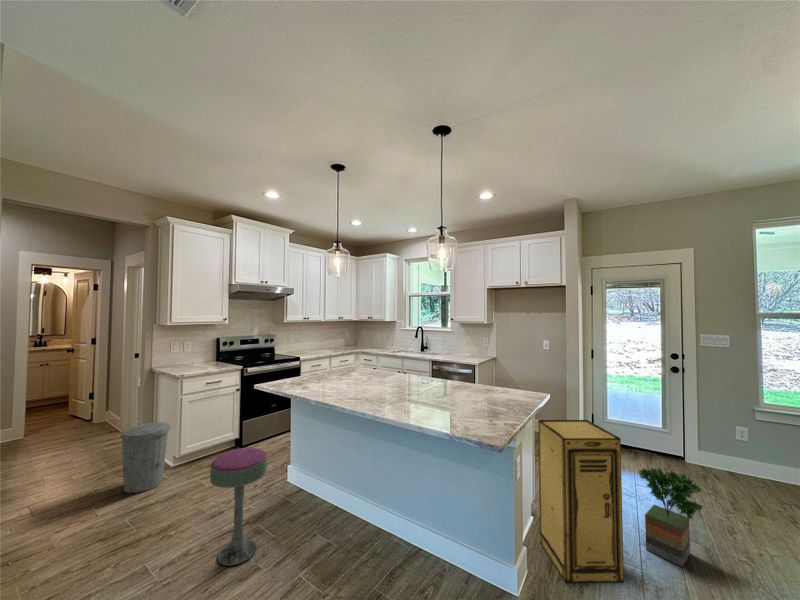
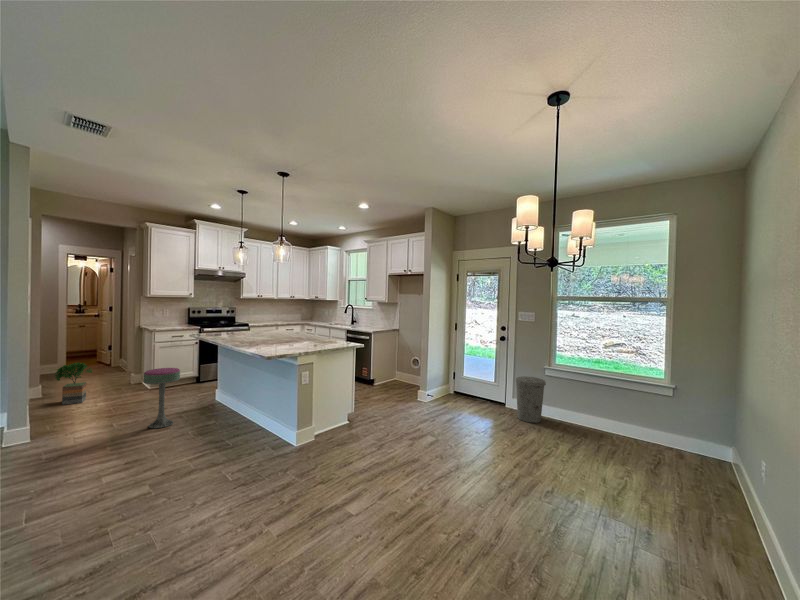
storage cabinet: present [538,420,624,583] -> none [330,358,371,449]
trash can: present [121,422,170,493] -> present [516,376,546,423]
potted tree: present [639,467,703,567] -> present [55,362,92,405]

